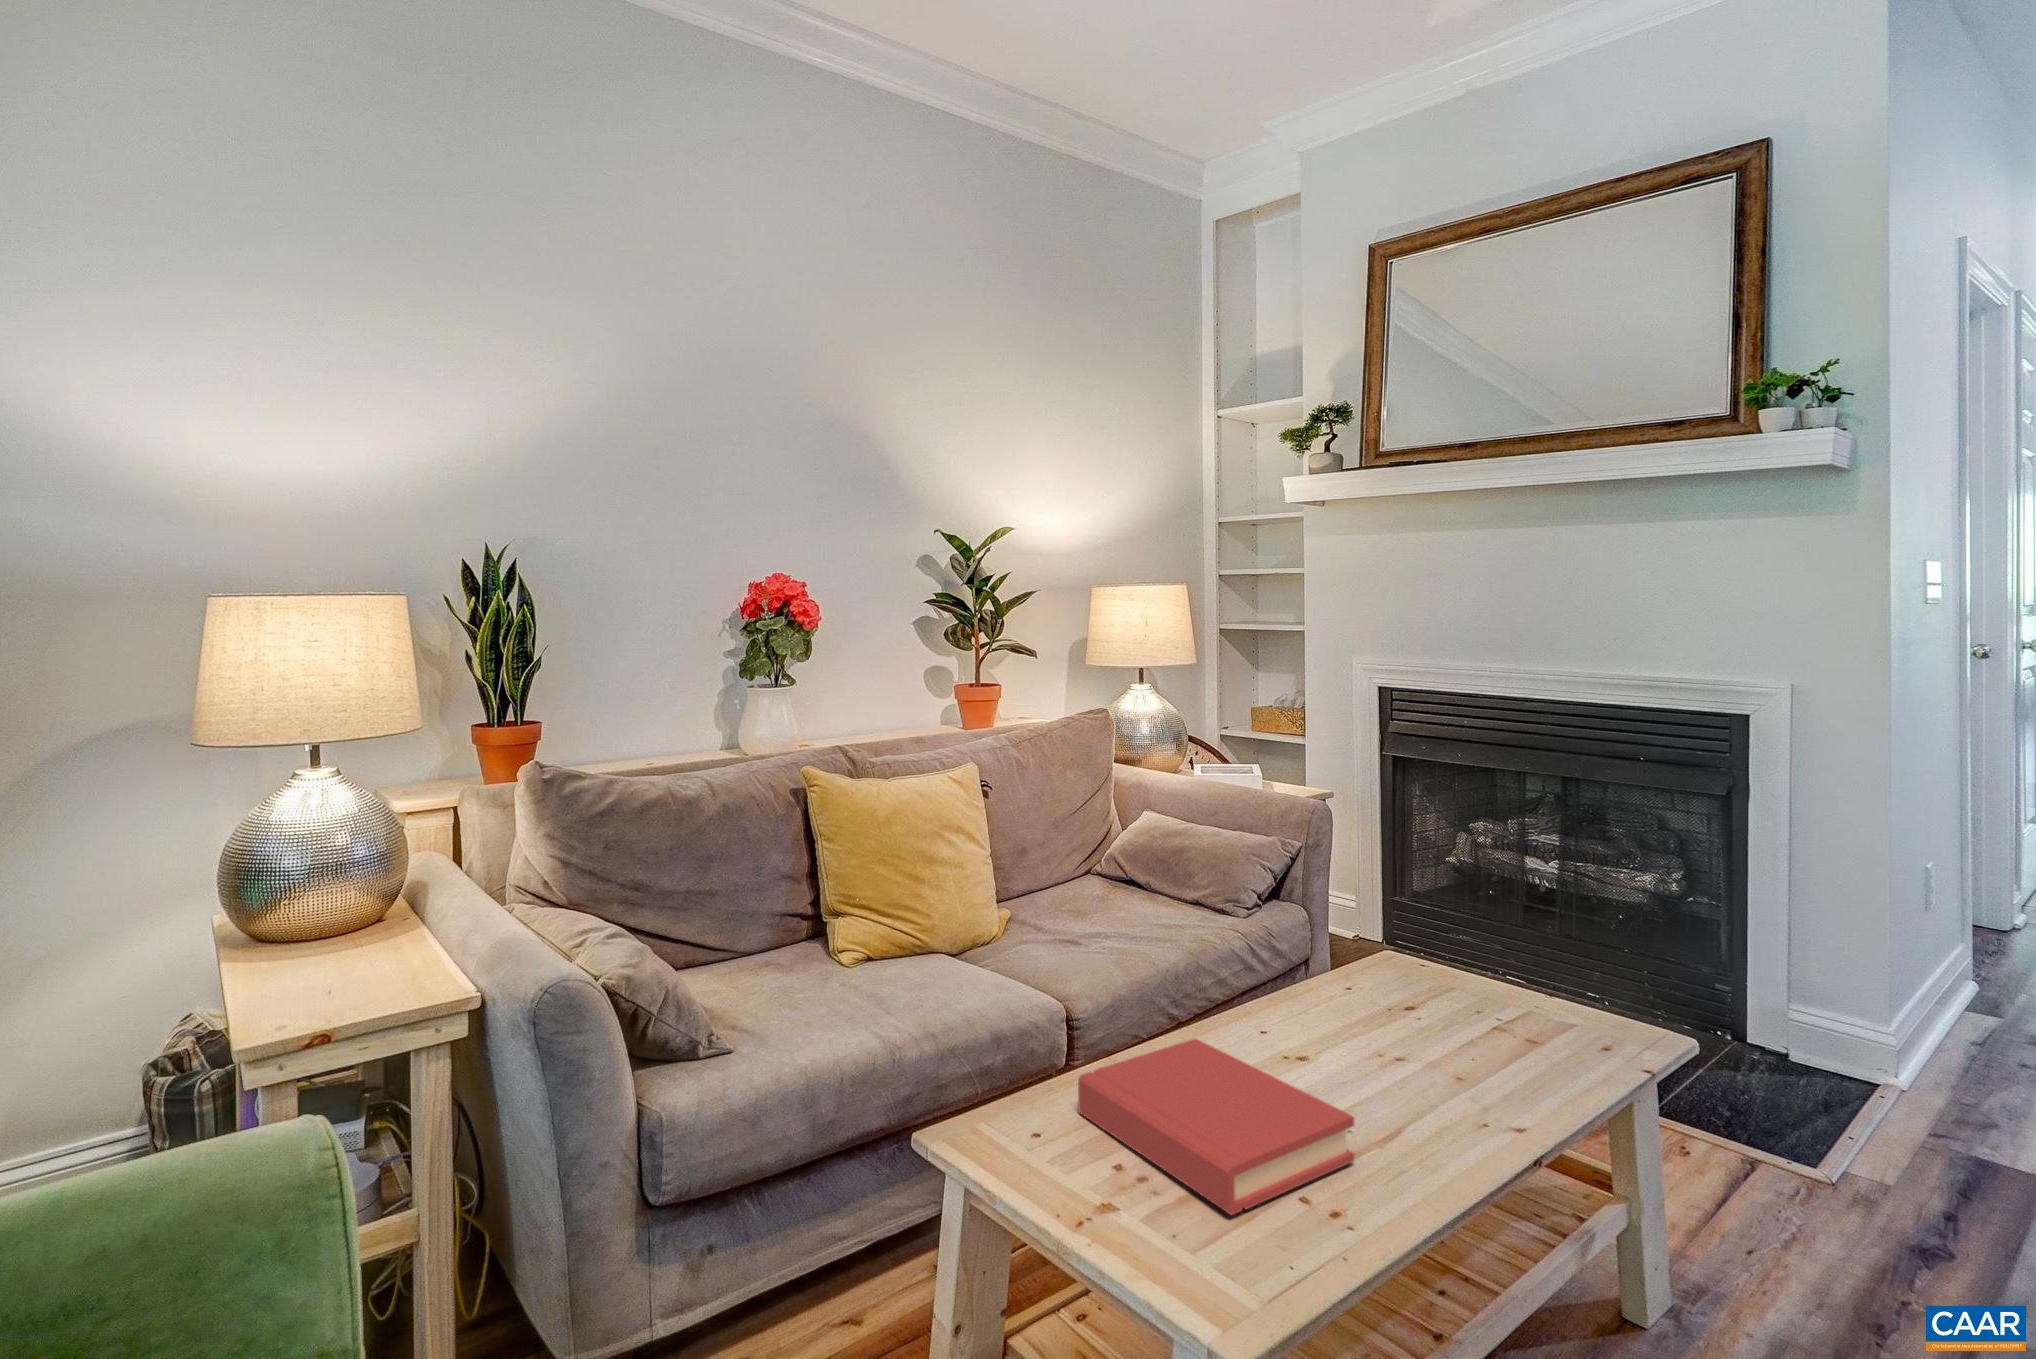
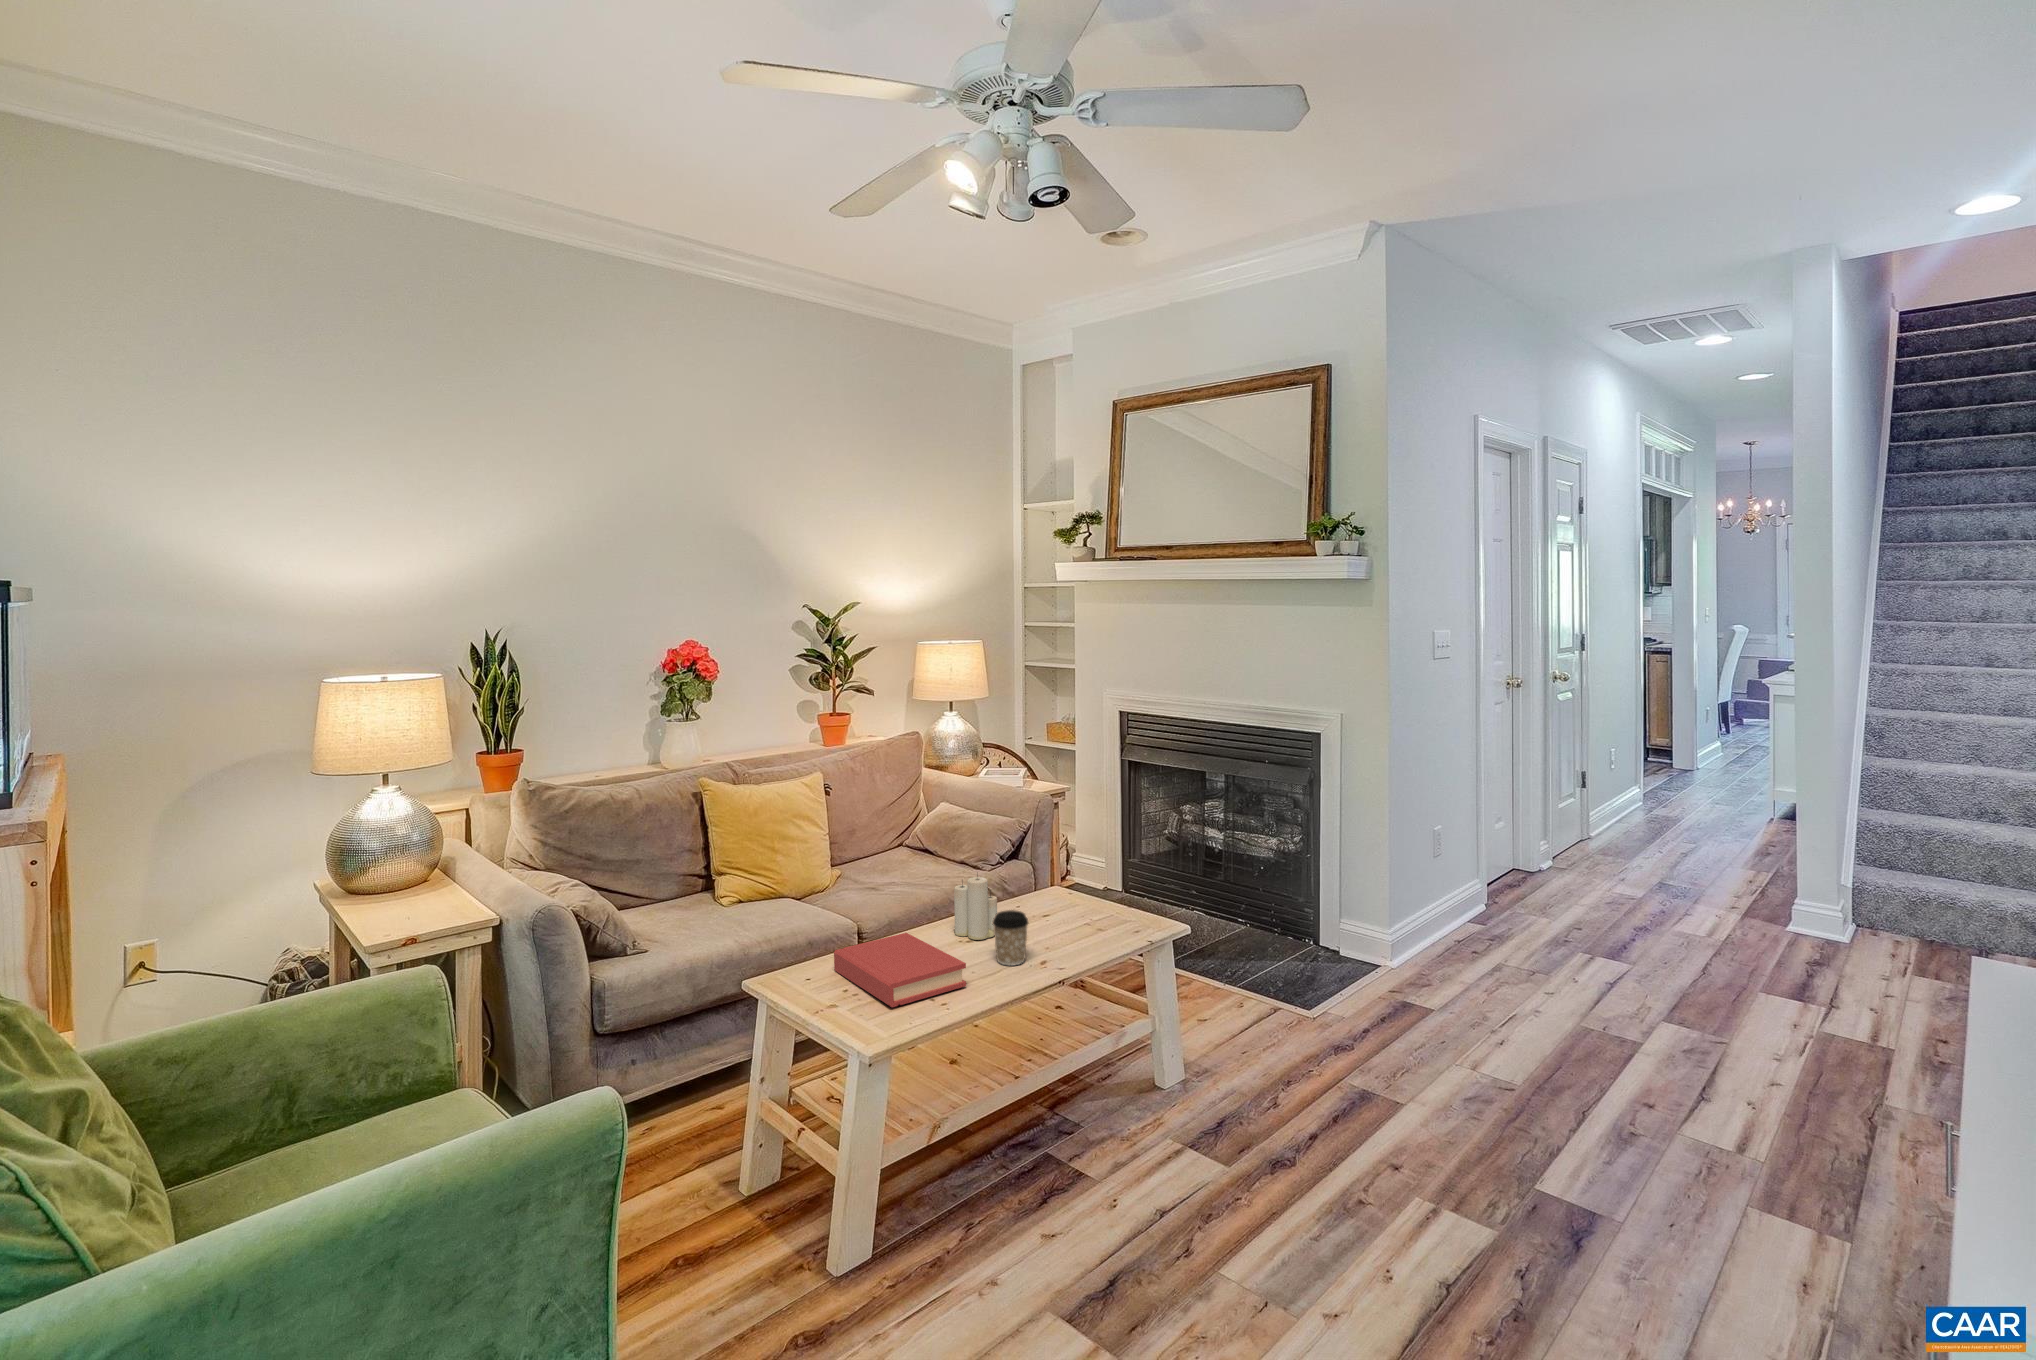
candle: none [1259,928,1346,1050] -> present [954,874,997,940]
coffee cup: none [1367,1003,1441,1111] -> present [993,910,1028,966]

